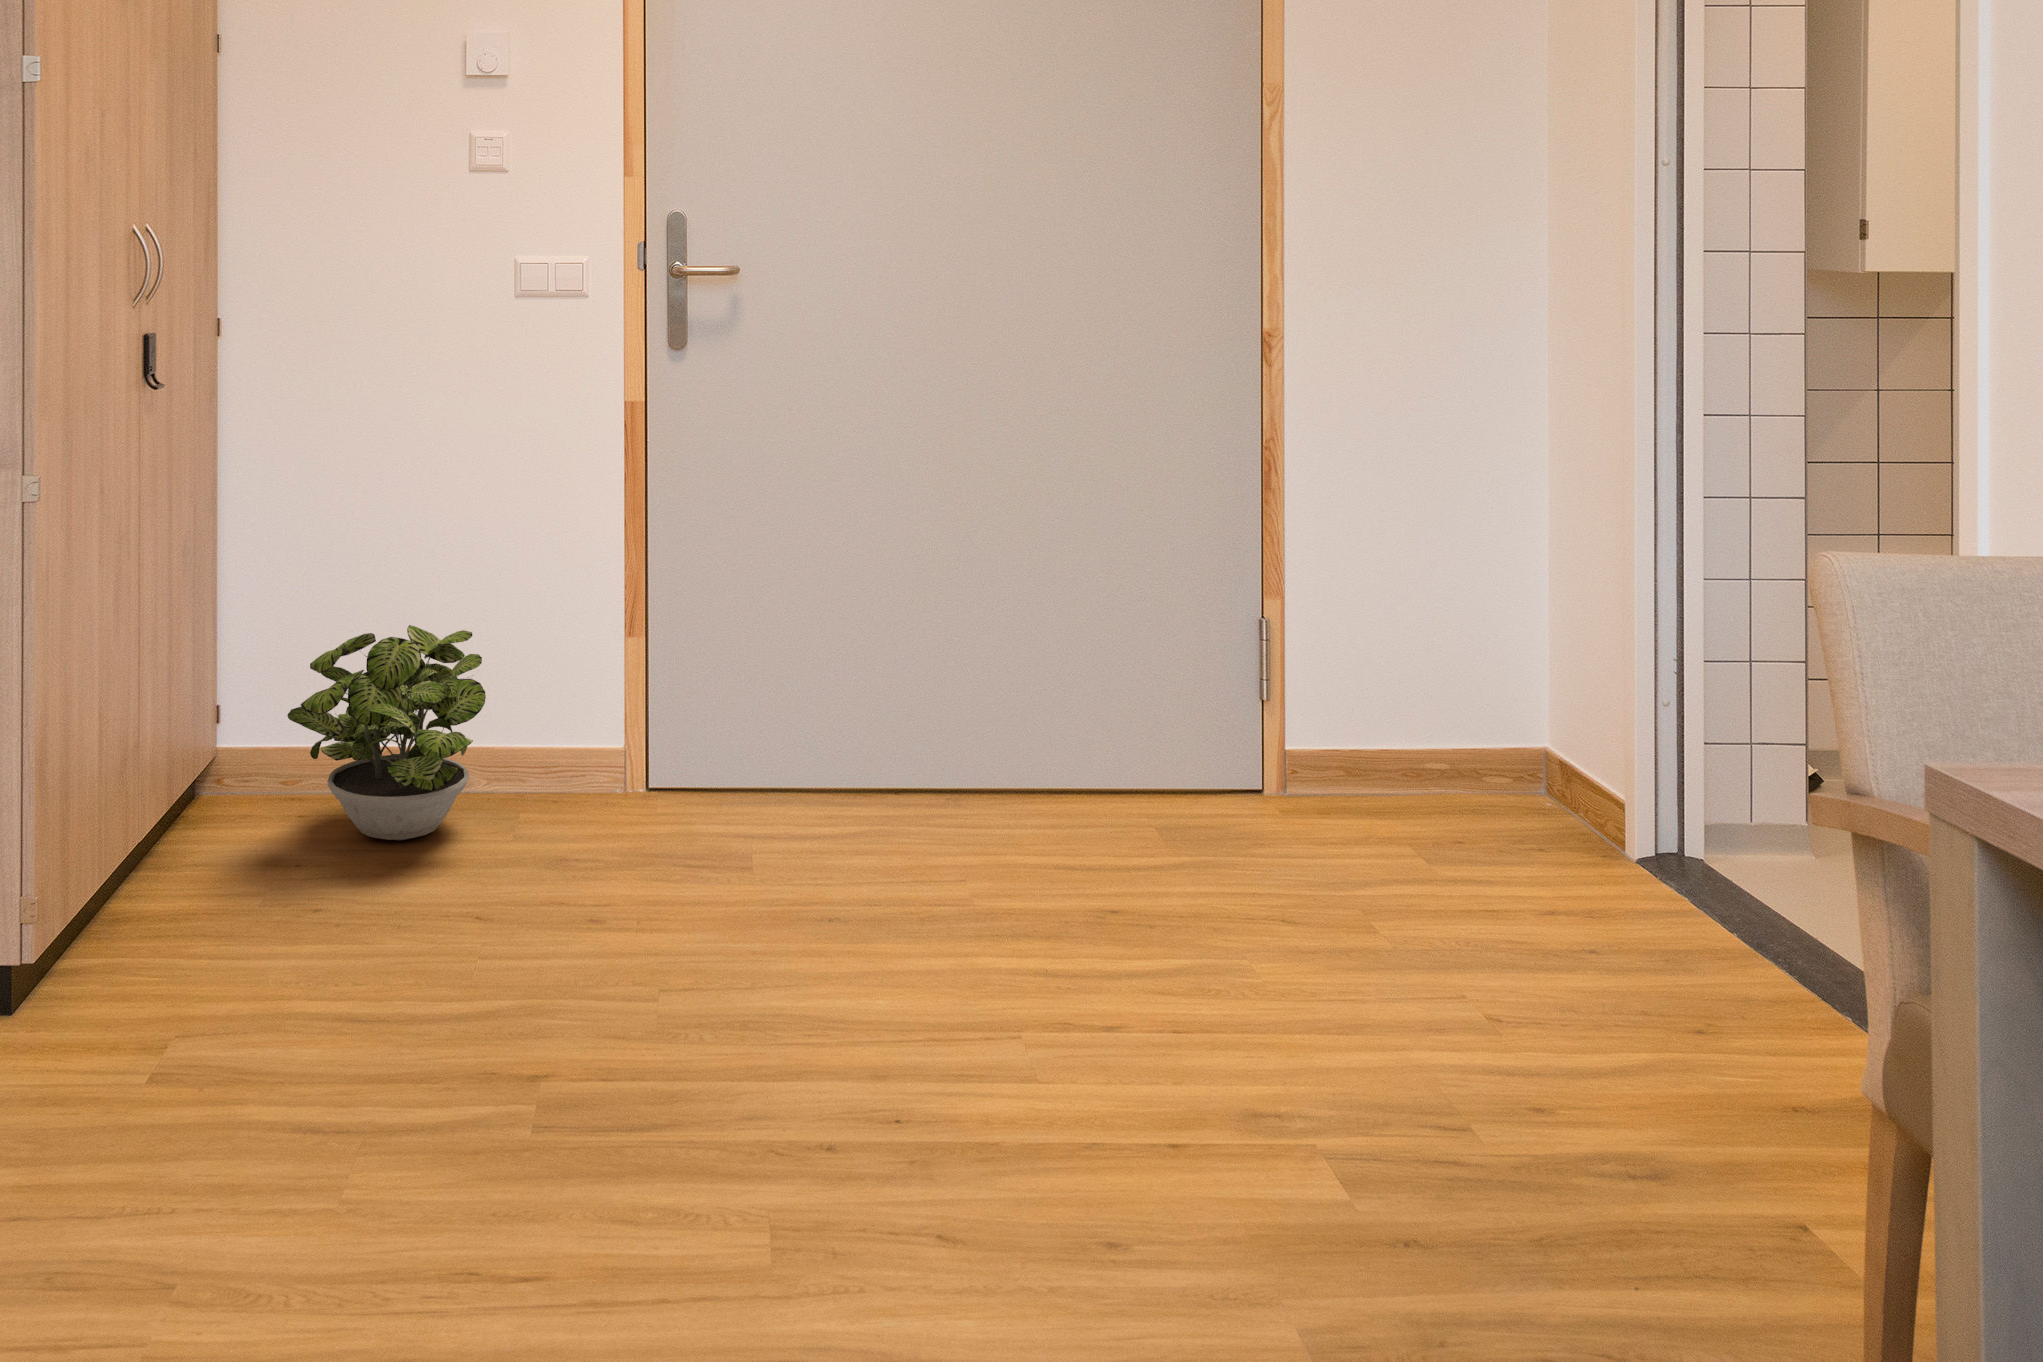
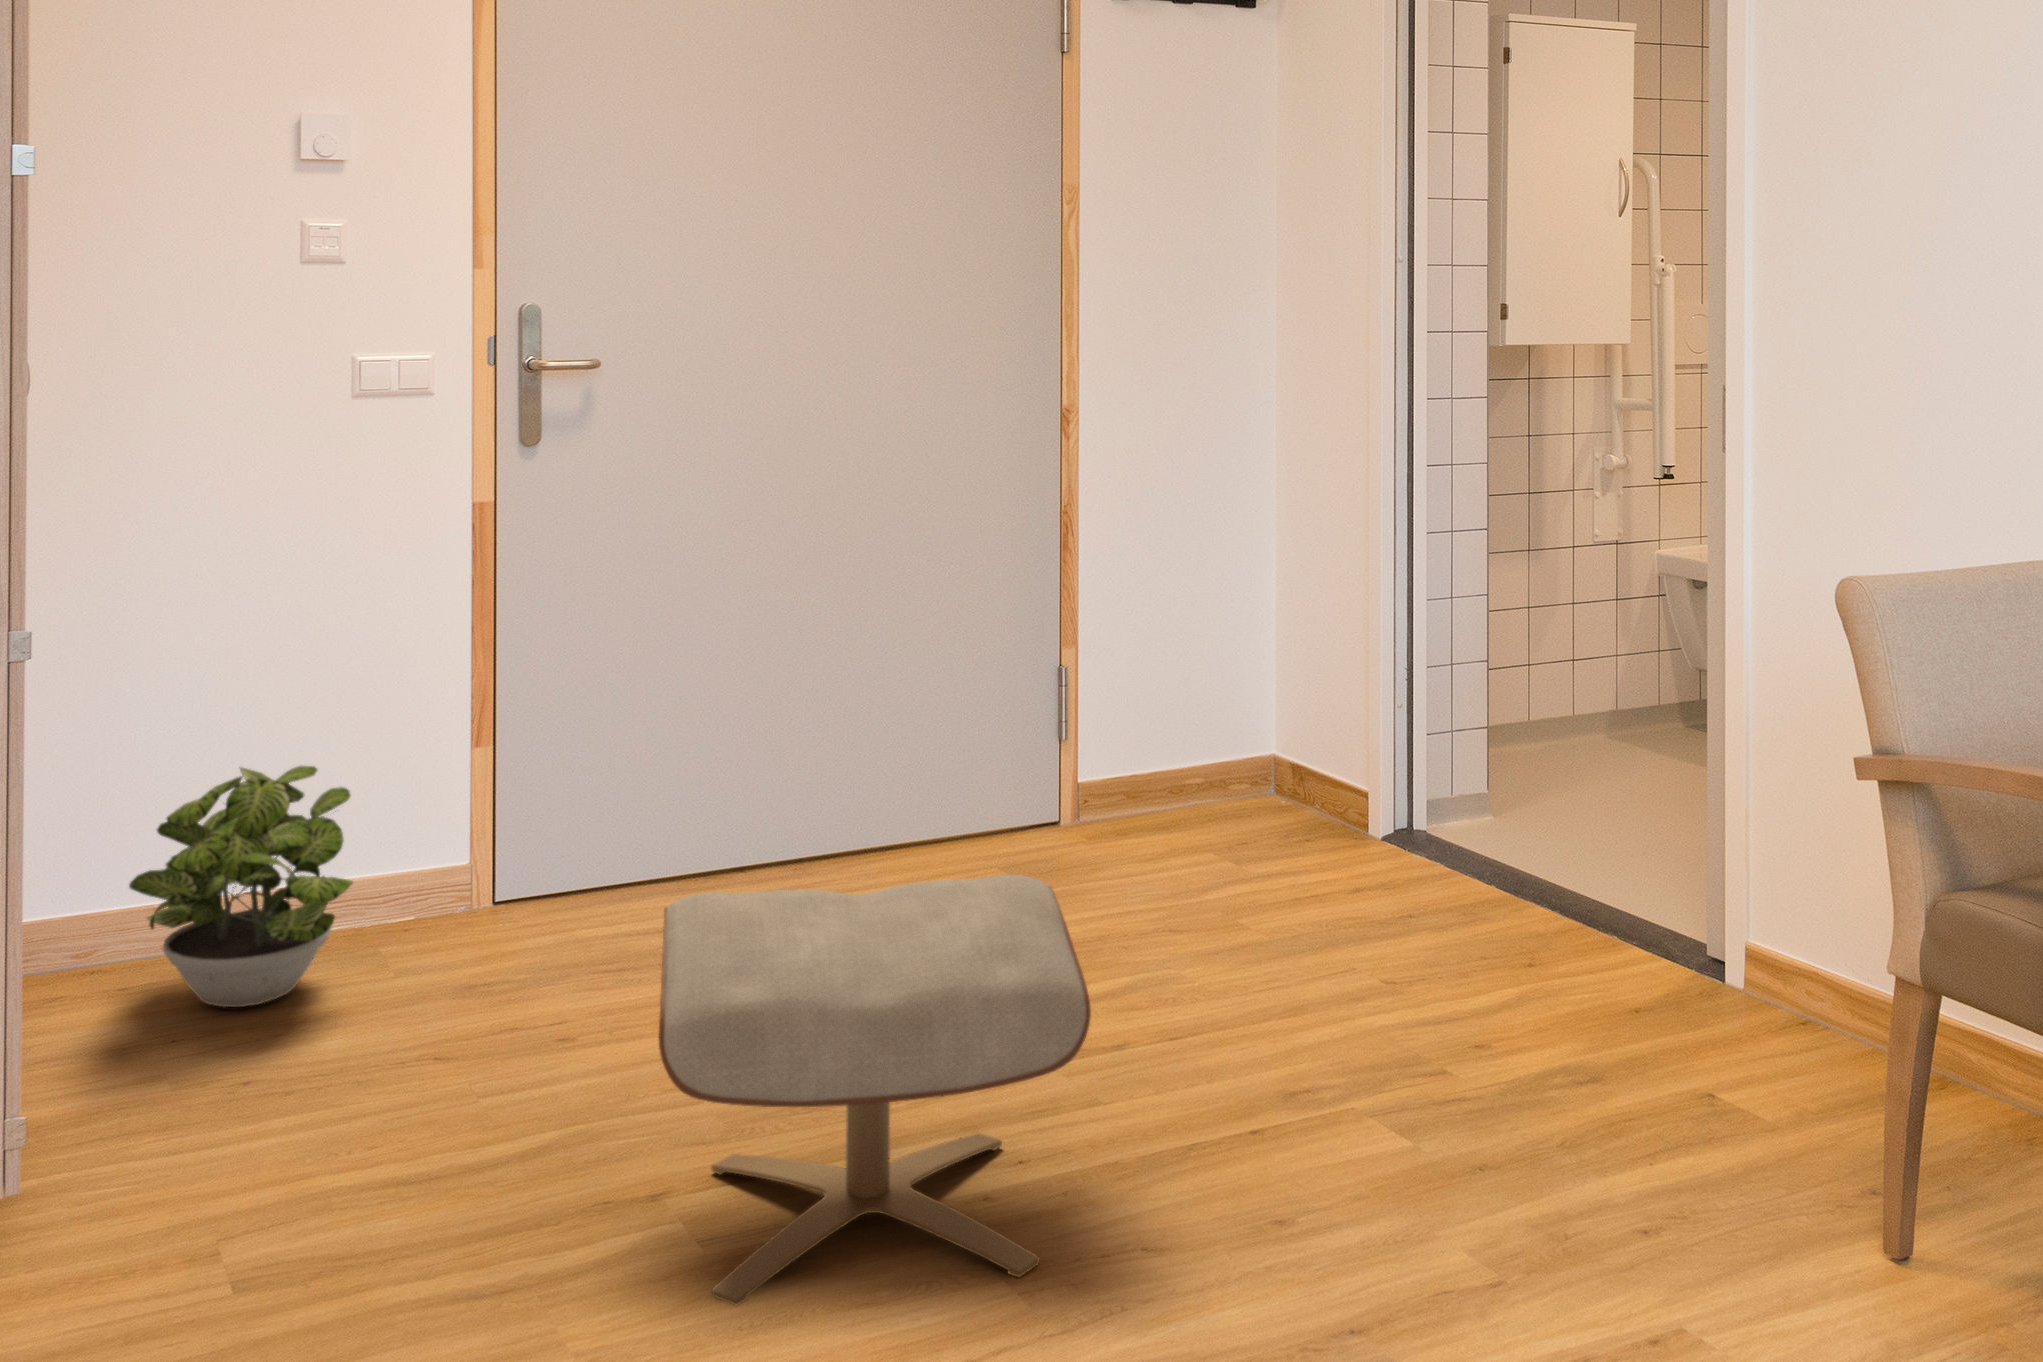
ottoman: none [501,803,987,1273] -> present [659,874,1091,1305]

